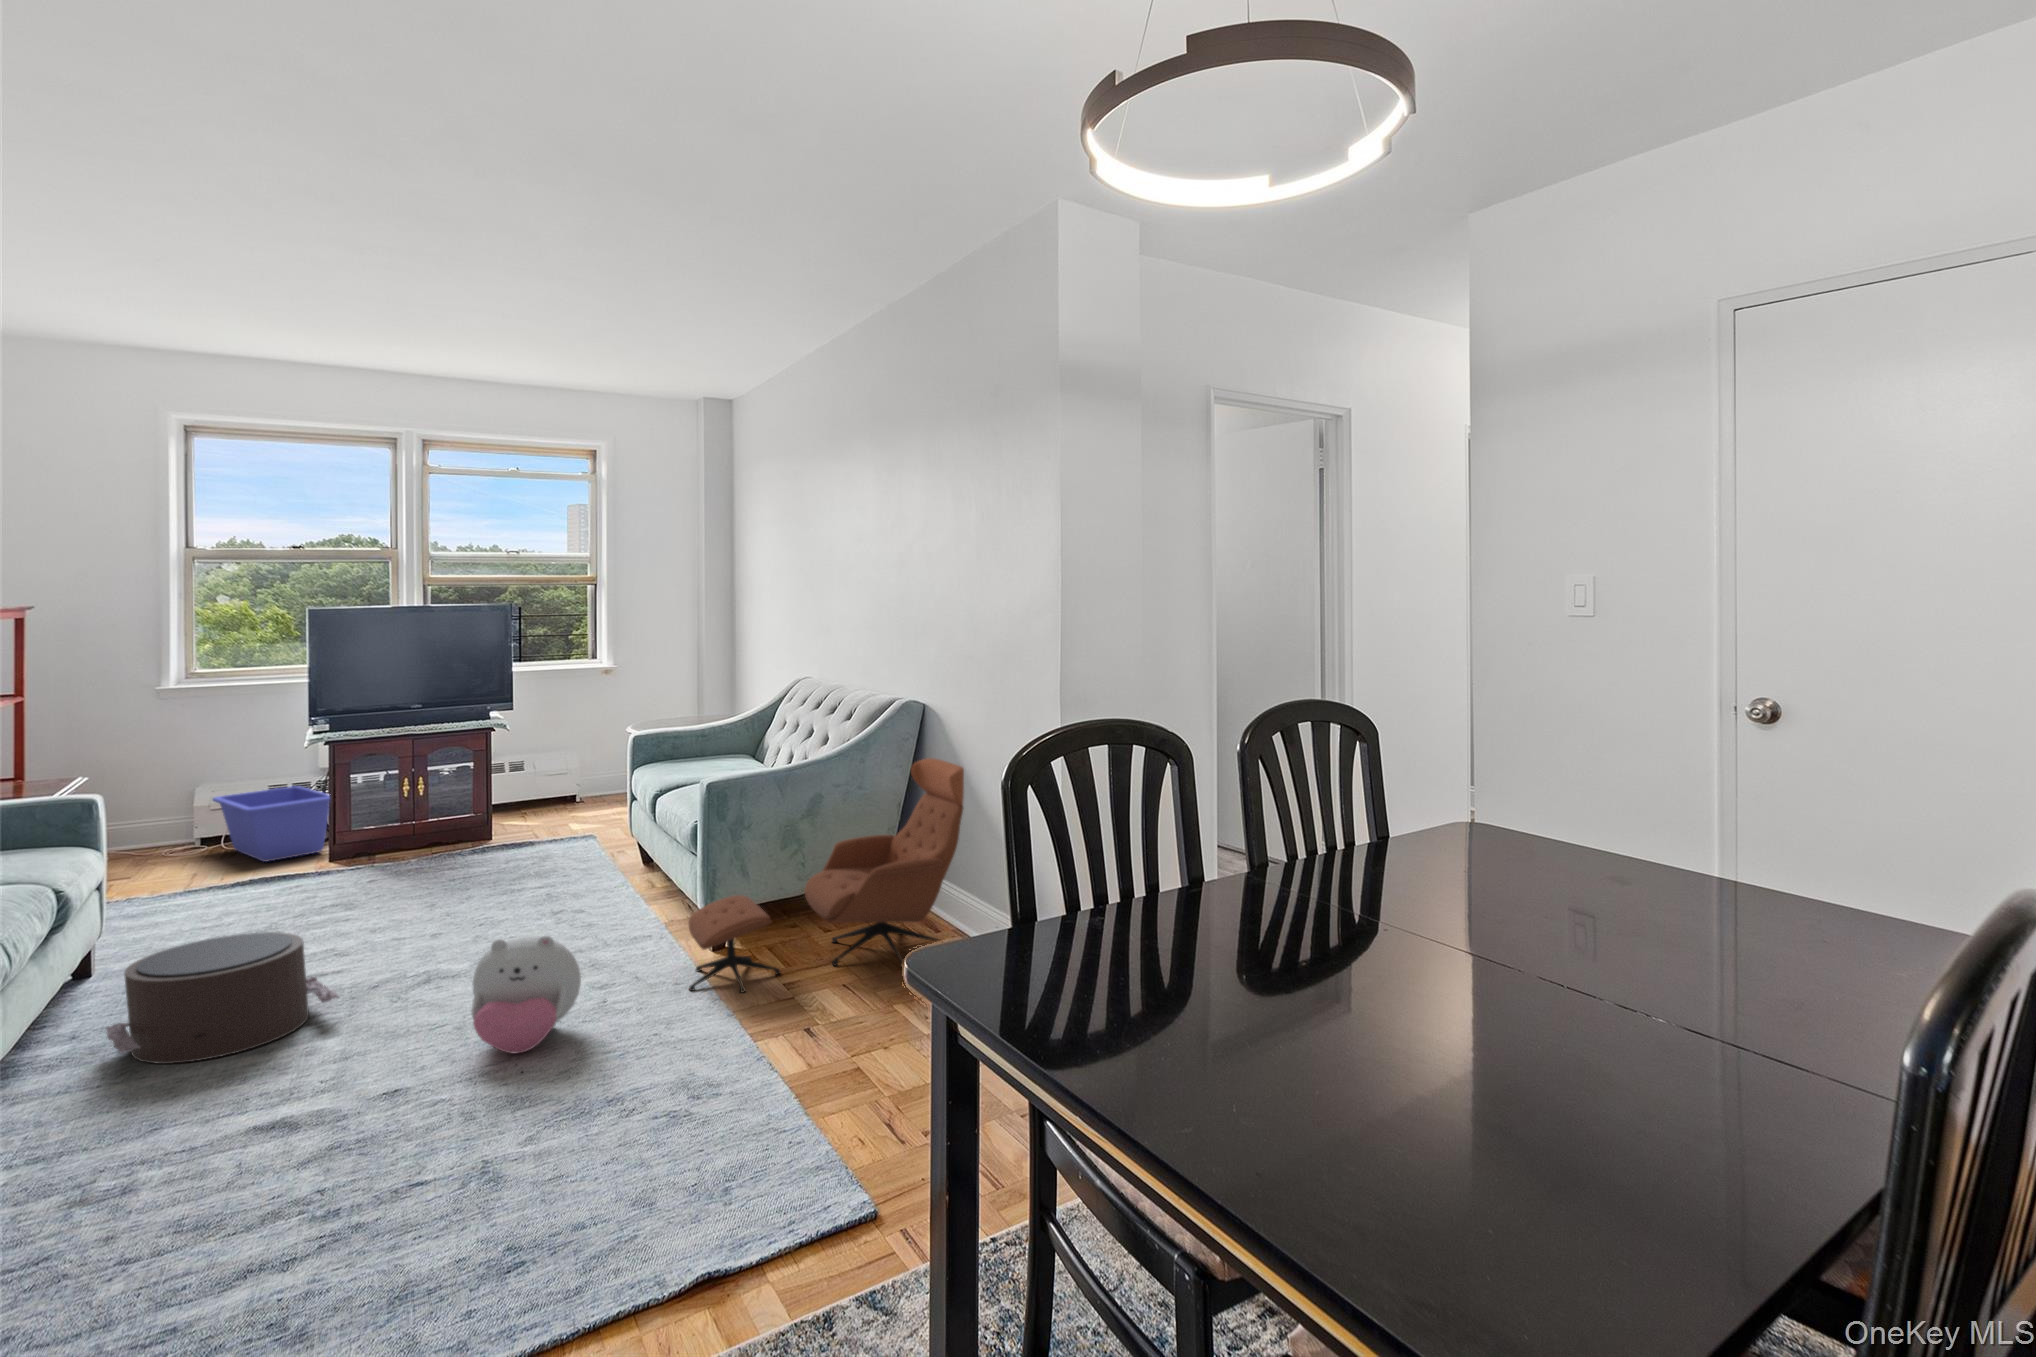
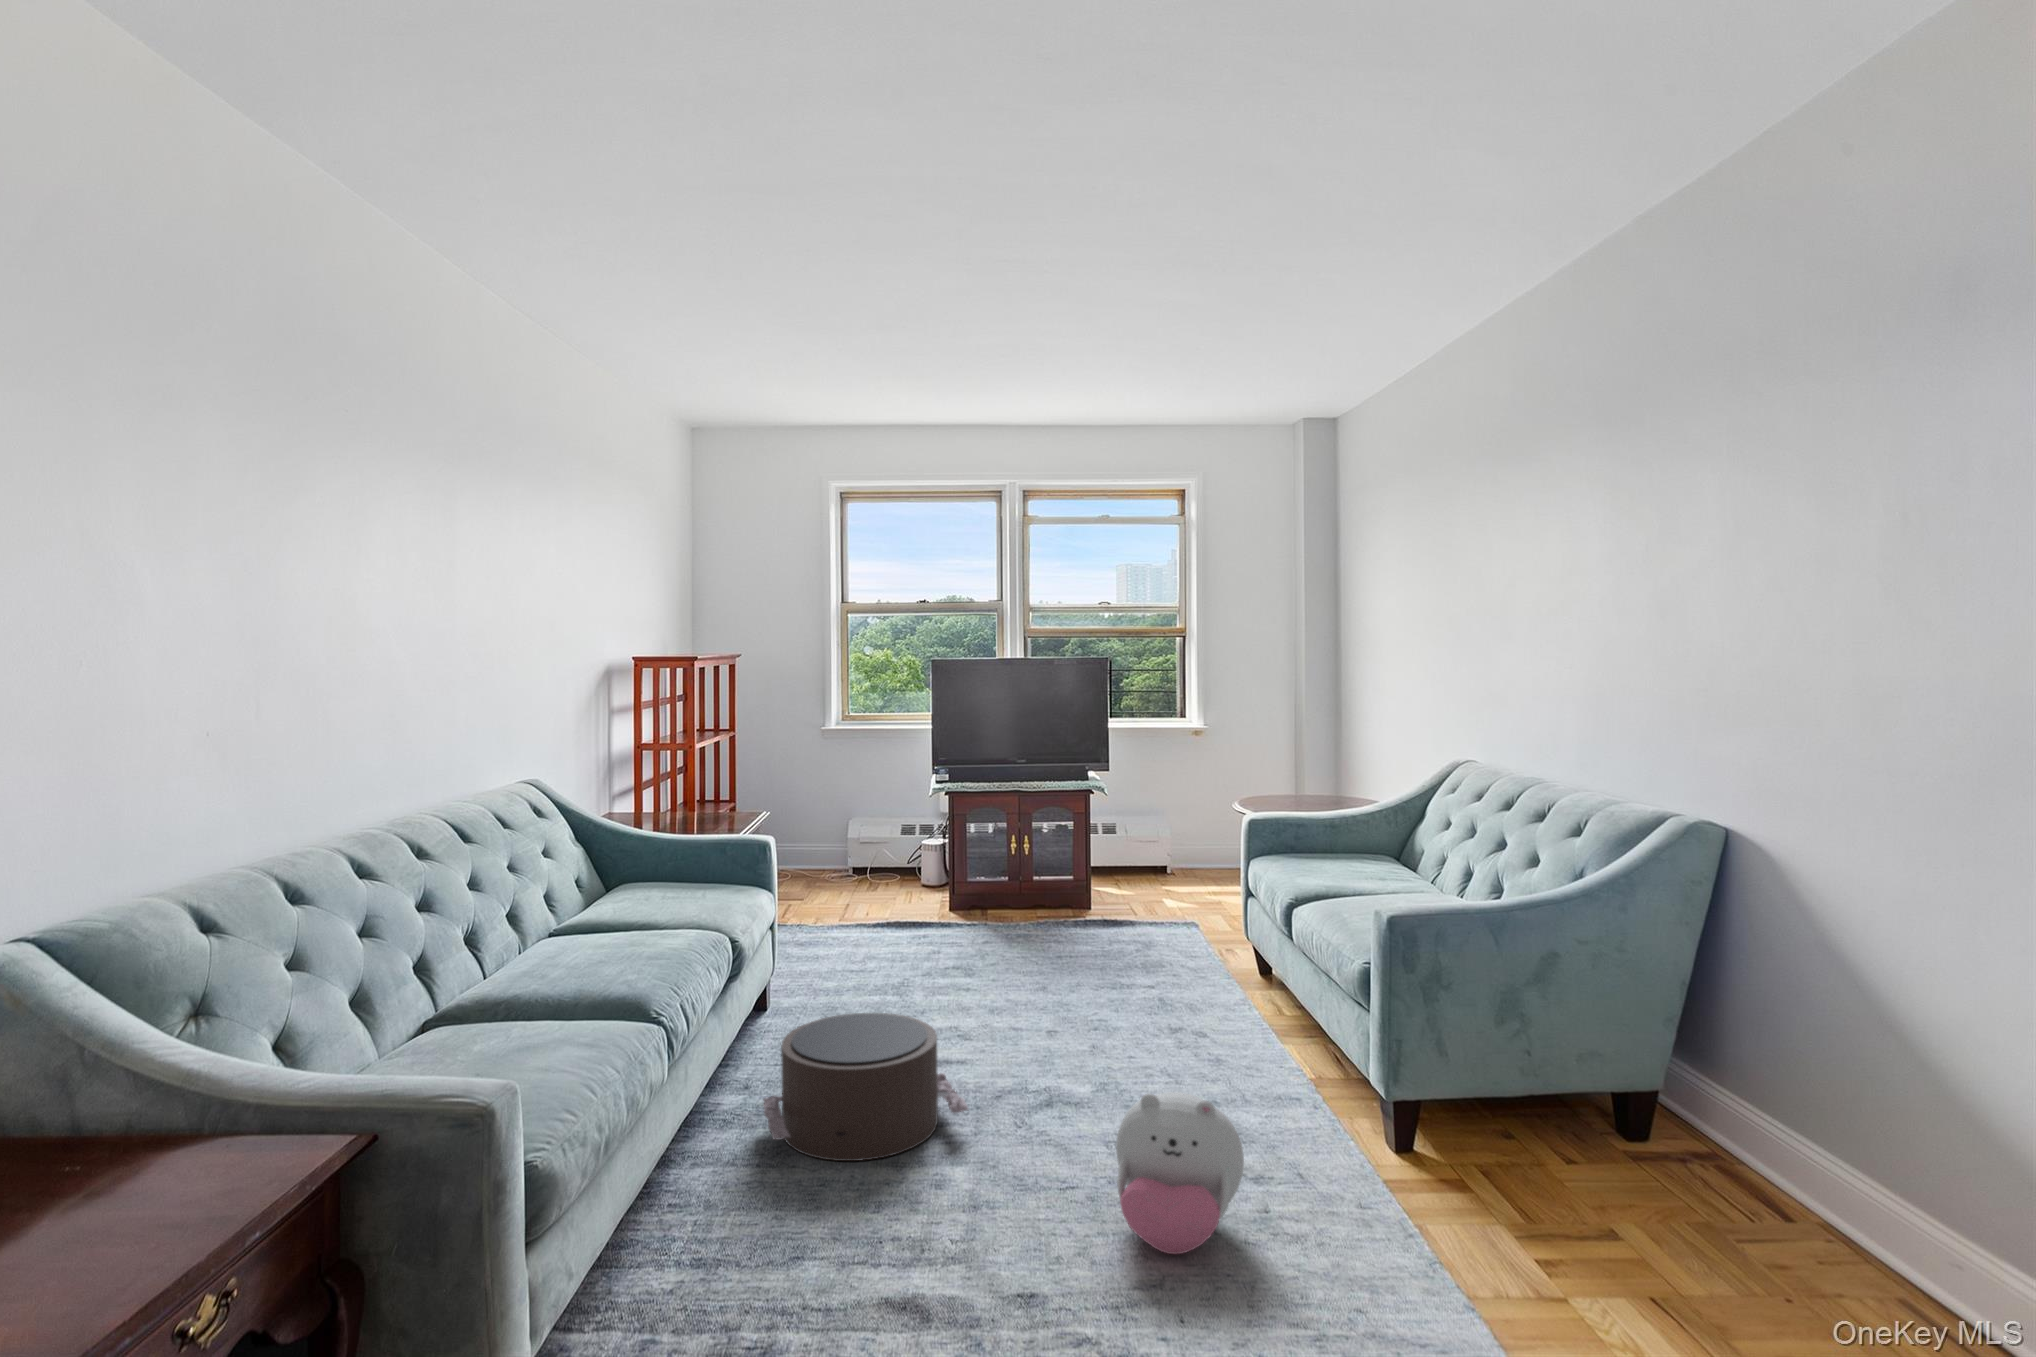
lounge chair: present [689,758,964,993] -> none [1362,907,1803,1234]
storage bin: present [212,786,331,862] -> none [854,830,955,904]

